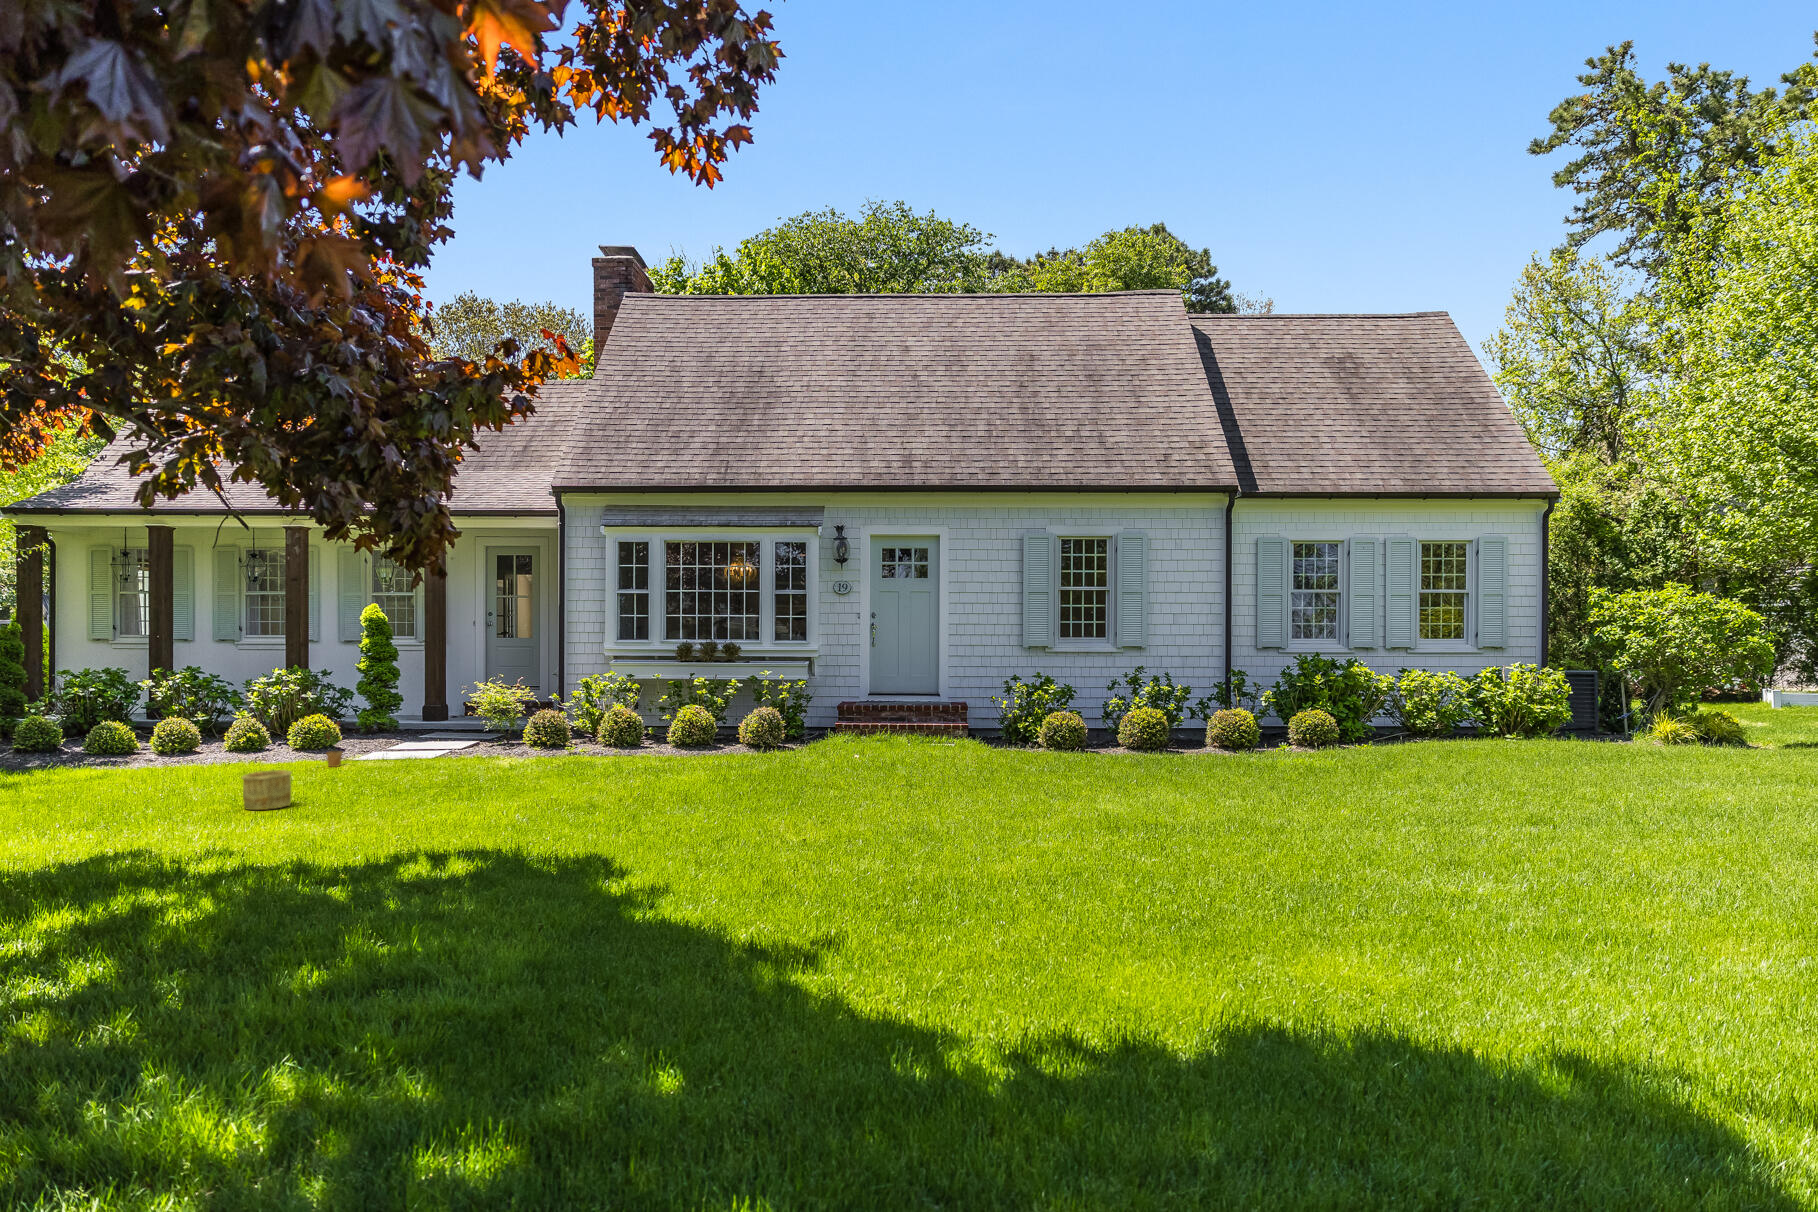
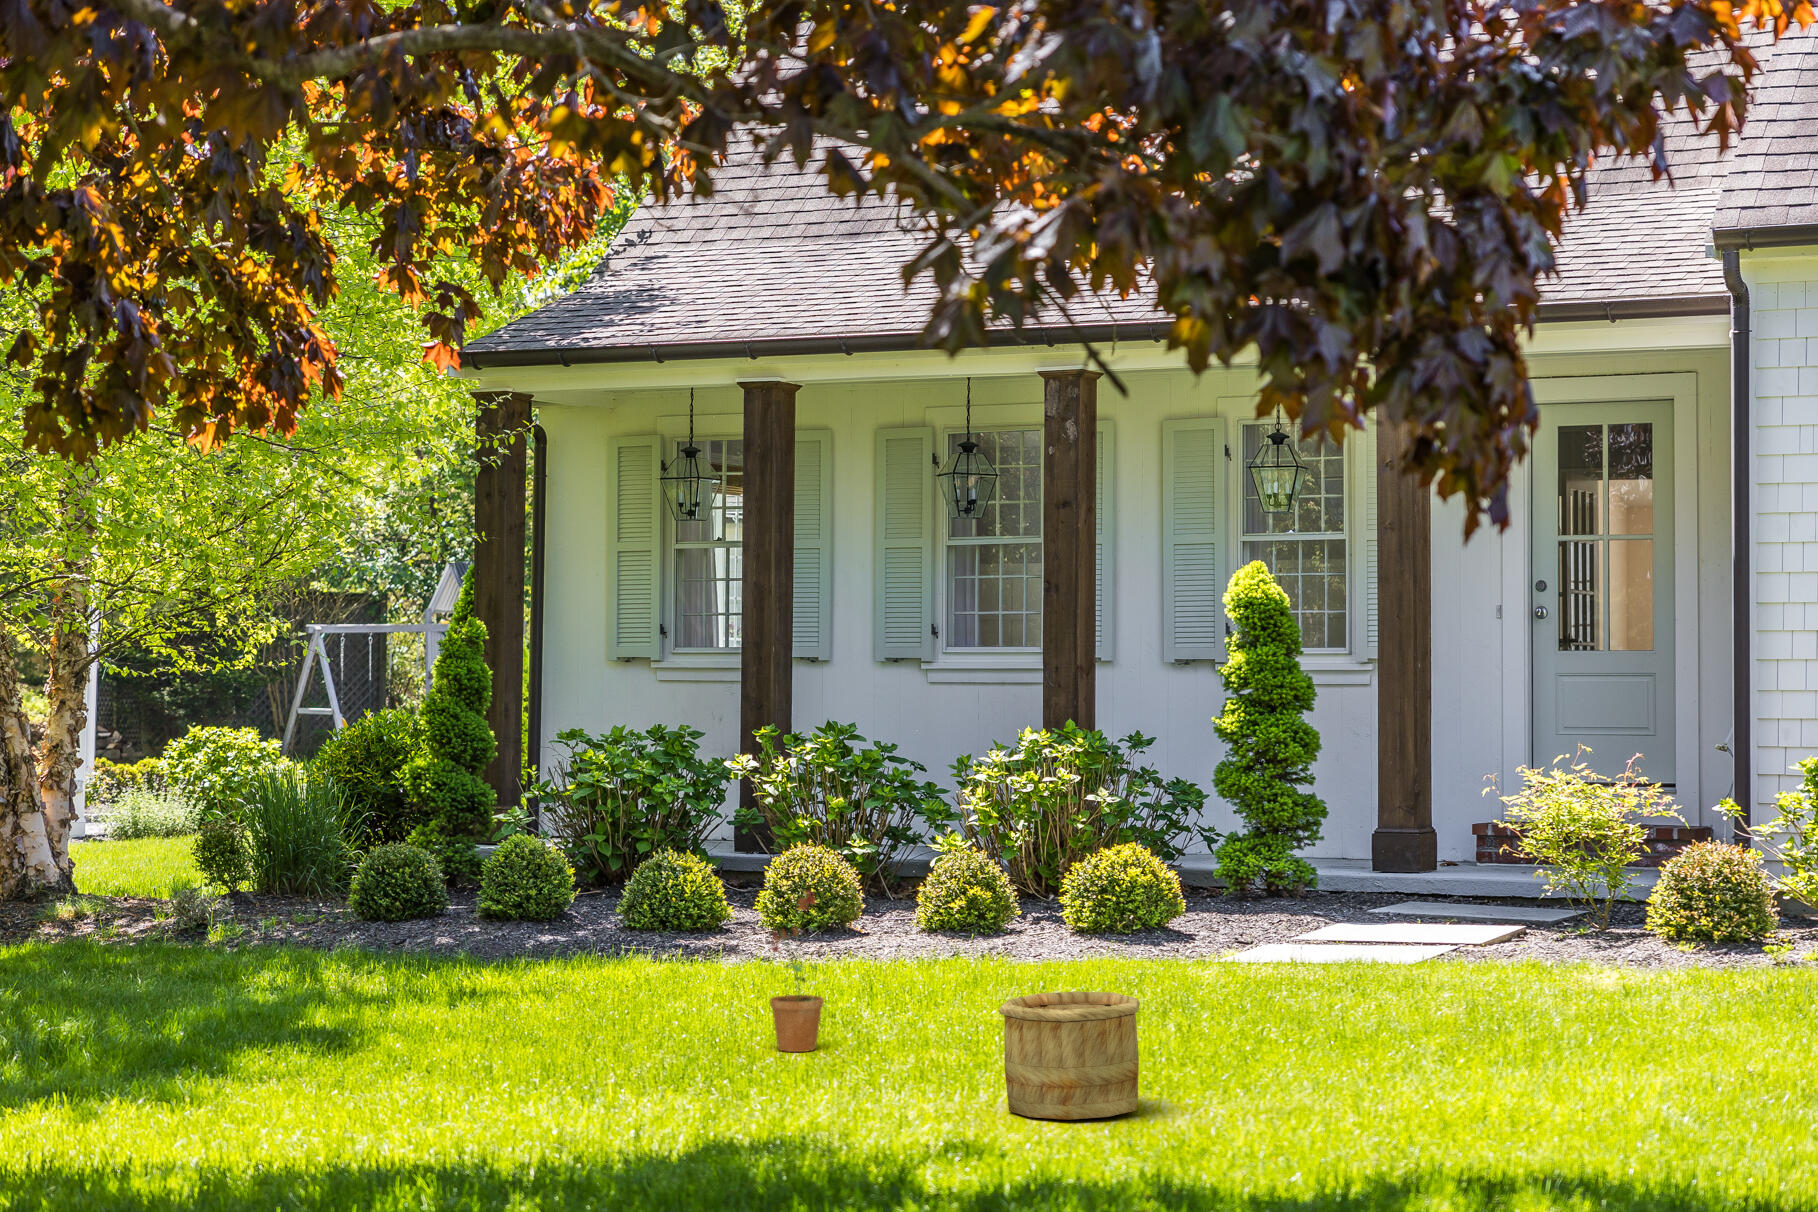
potted plant: present [326,721,343,767] -> present [770,890,824,1052]

